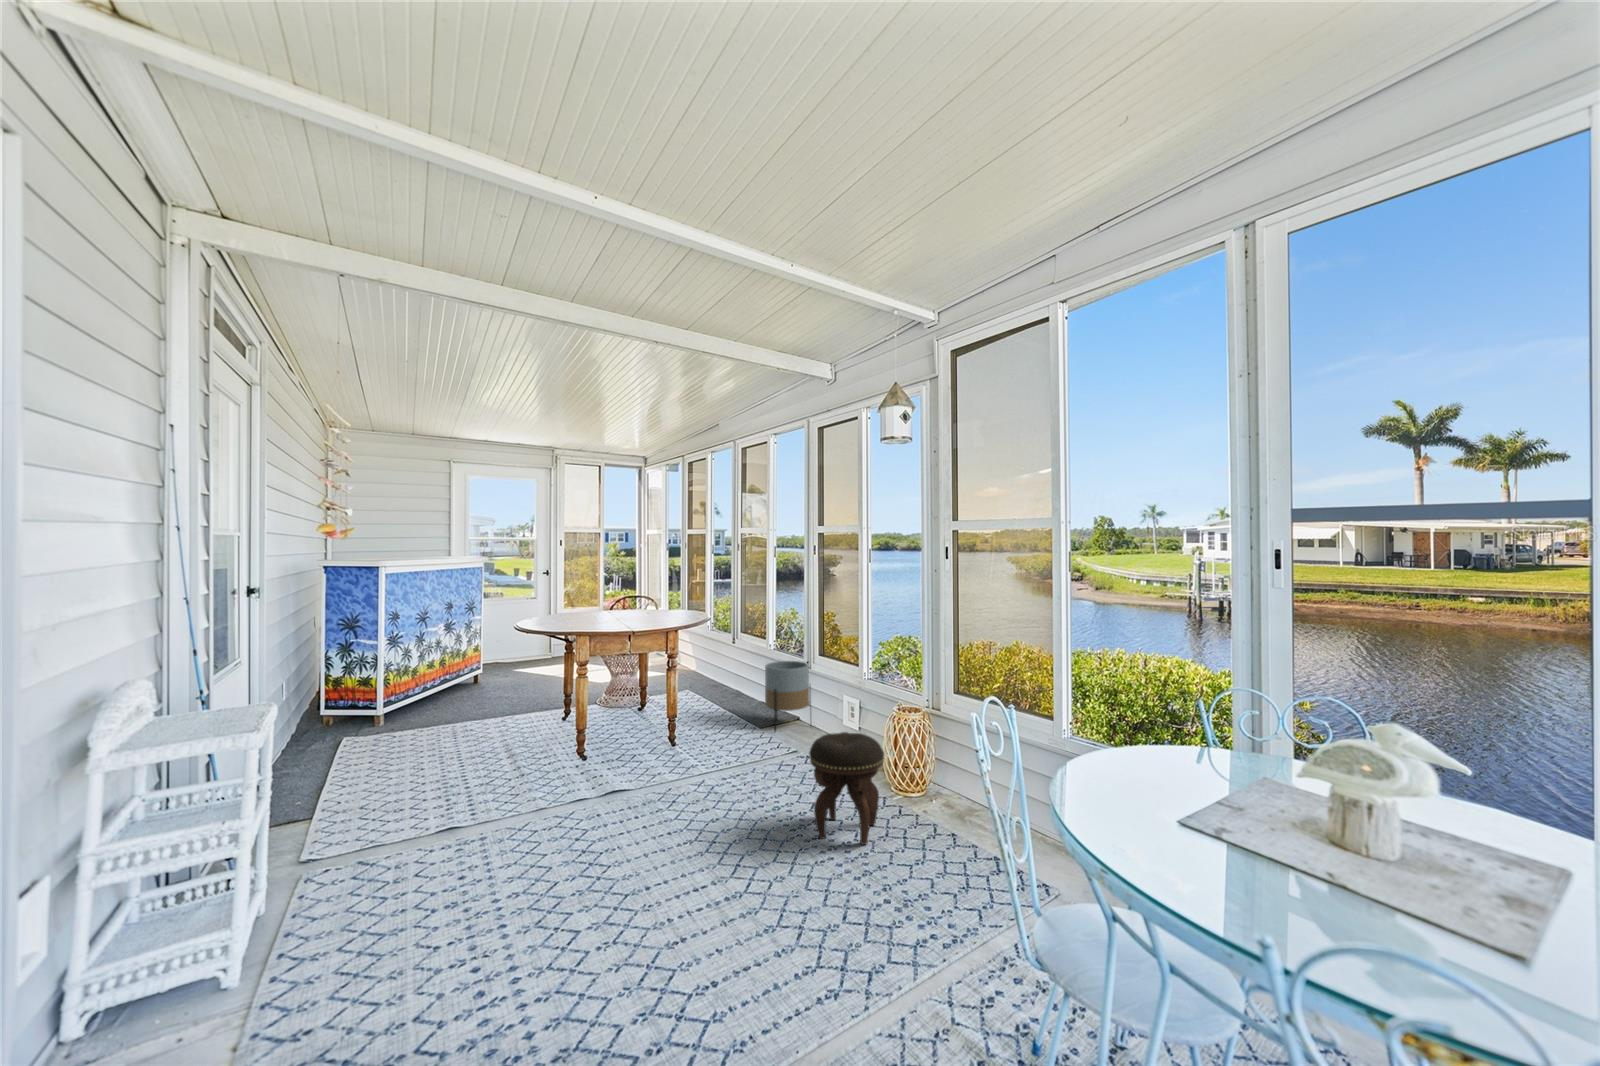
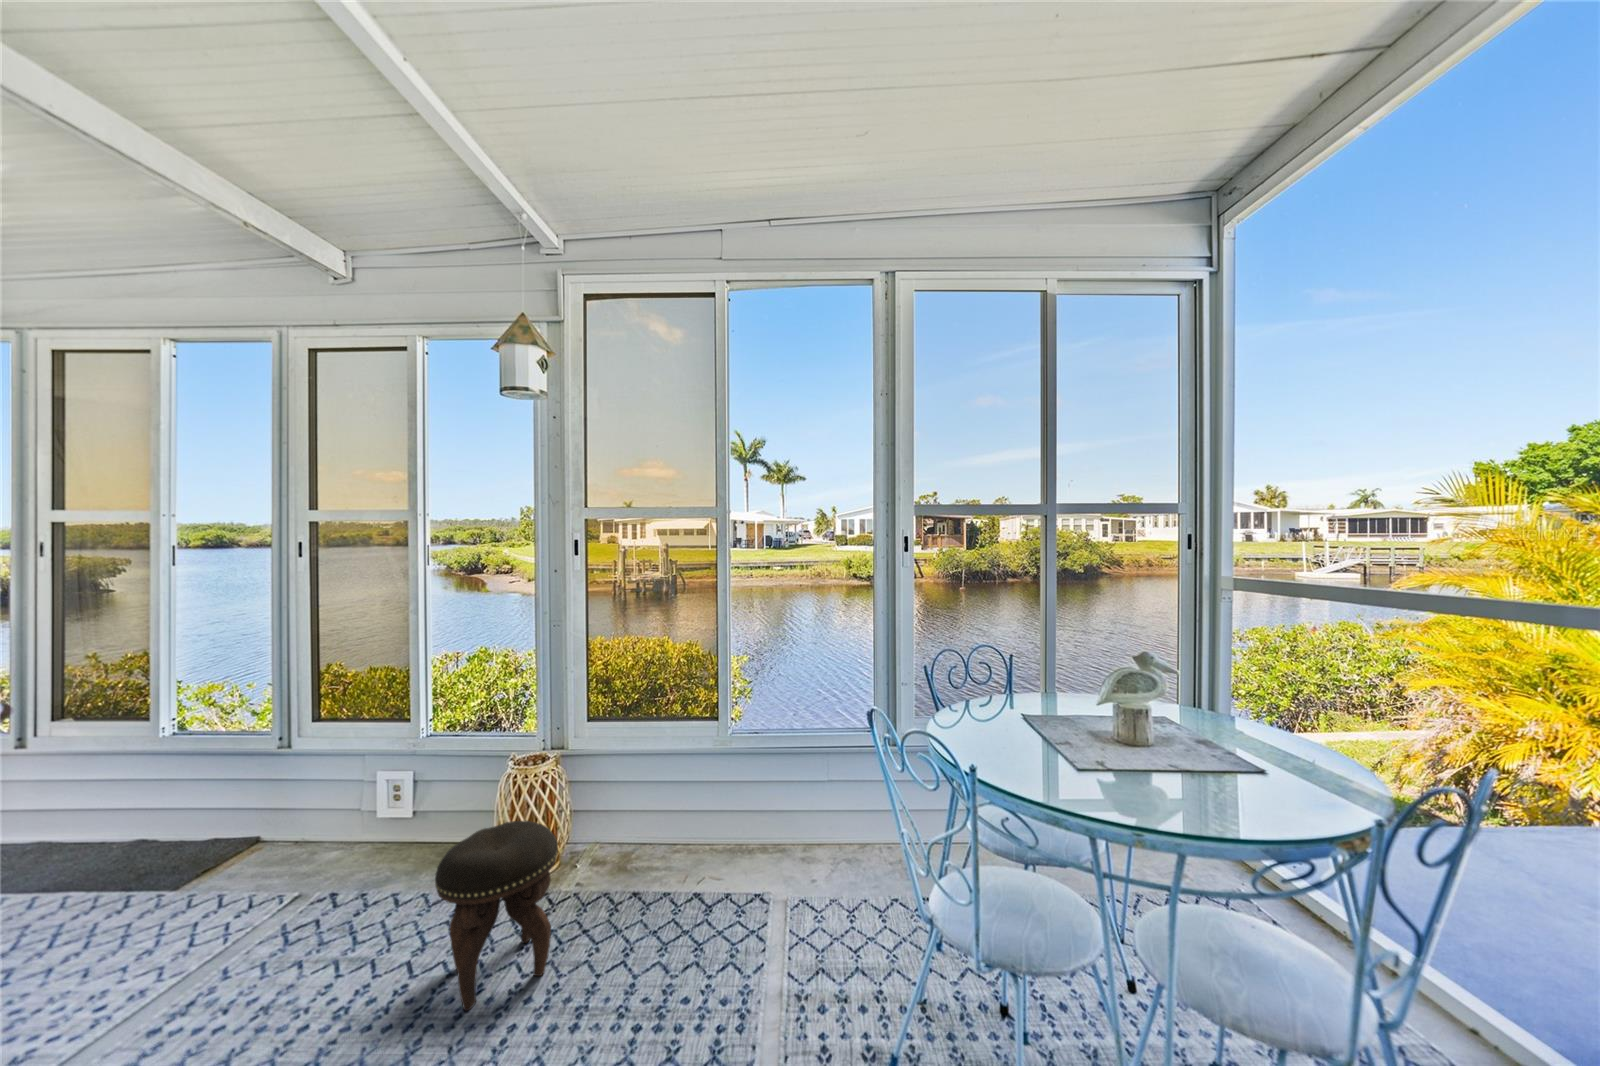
planter: present [765,661,811,725] -> none [187,750,295,887]

